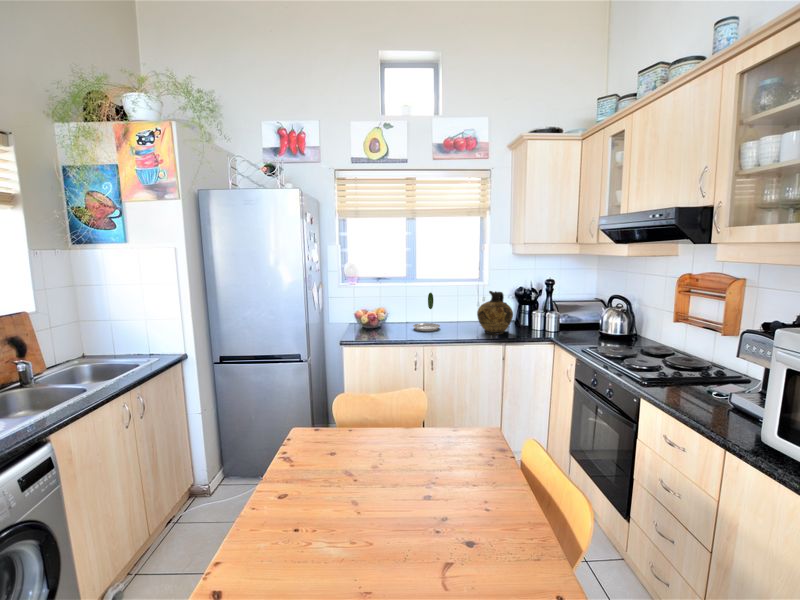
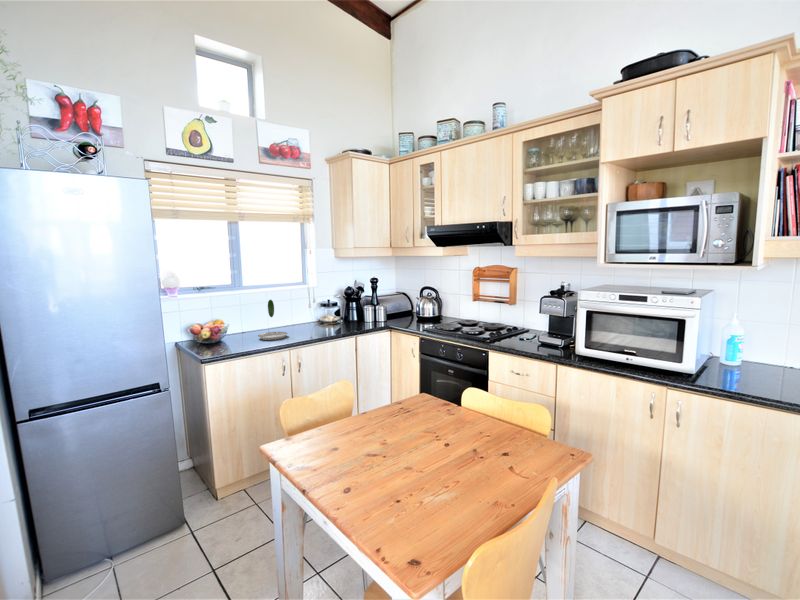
ceramic jug: present [477,291,513,334] -> none [324,291,357,332]

